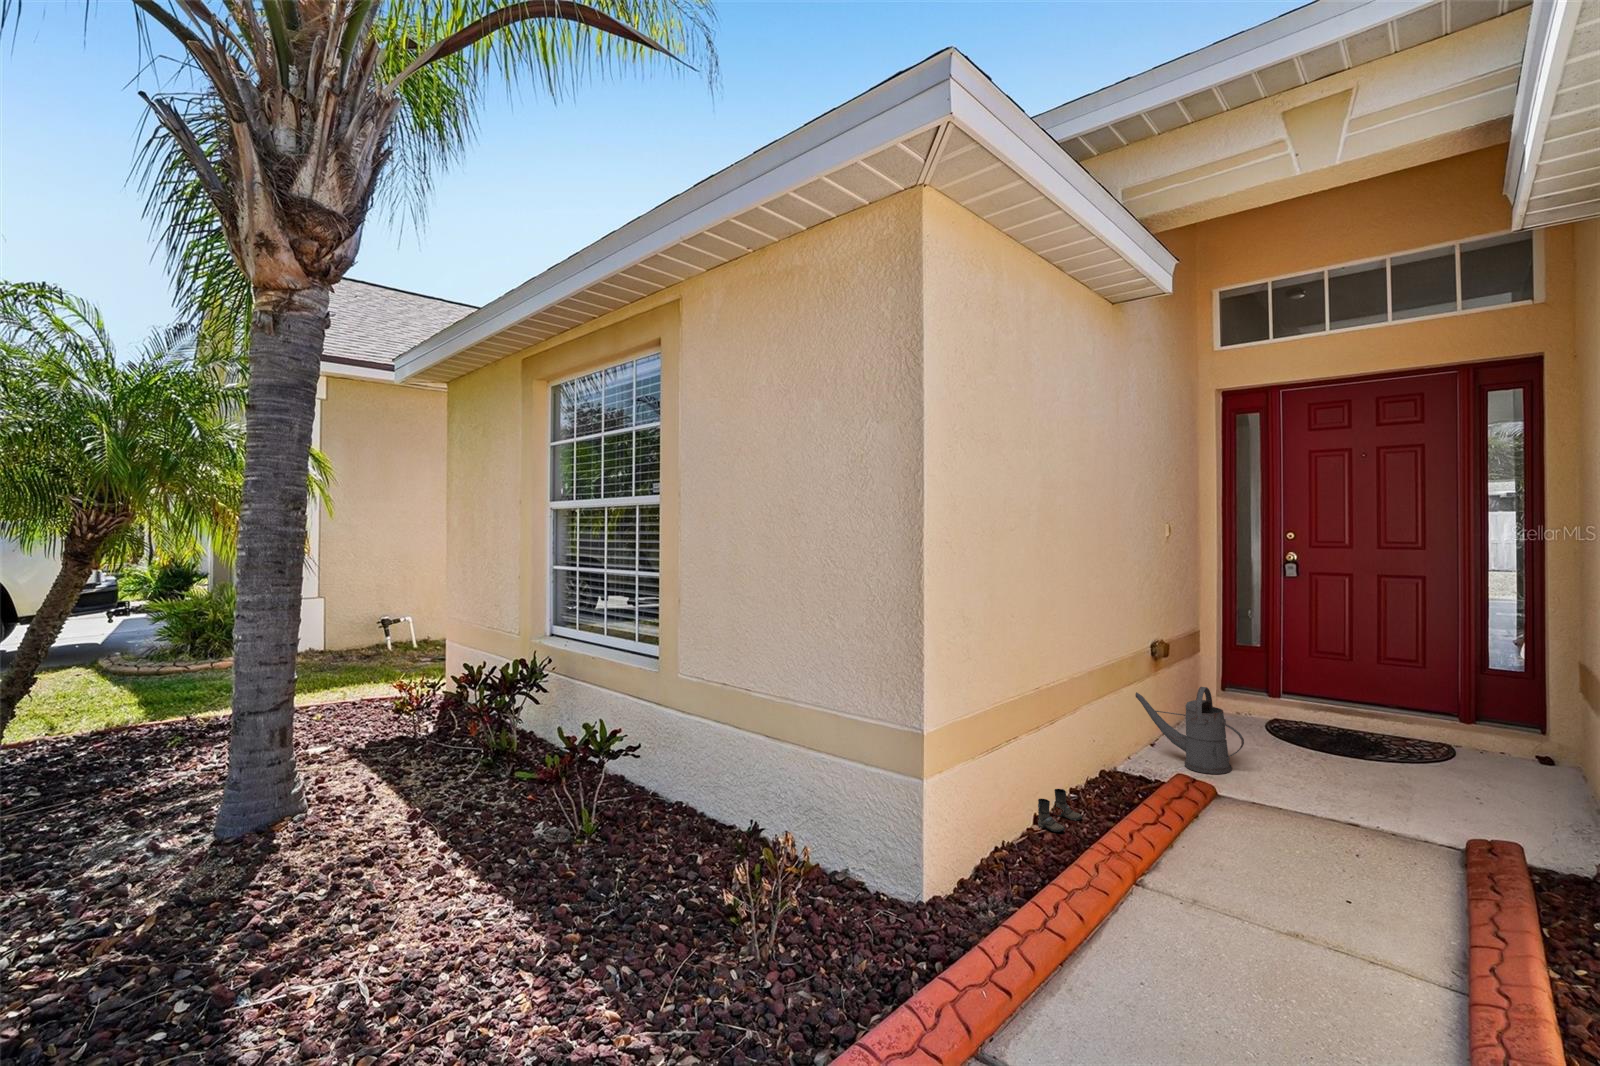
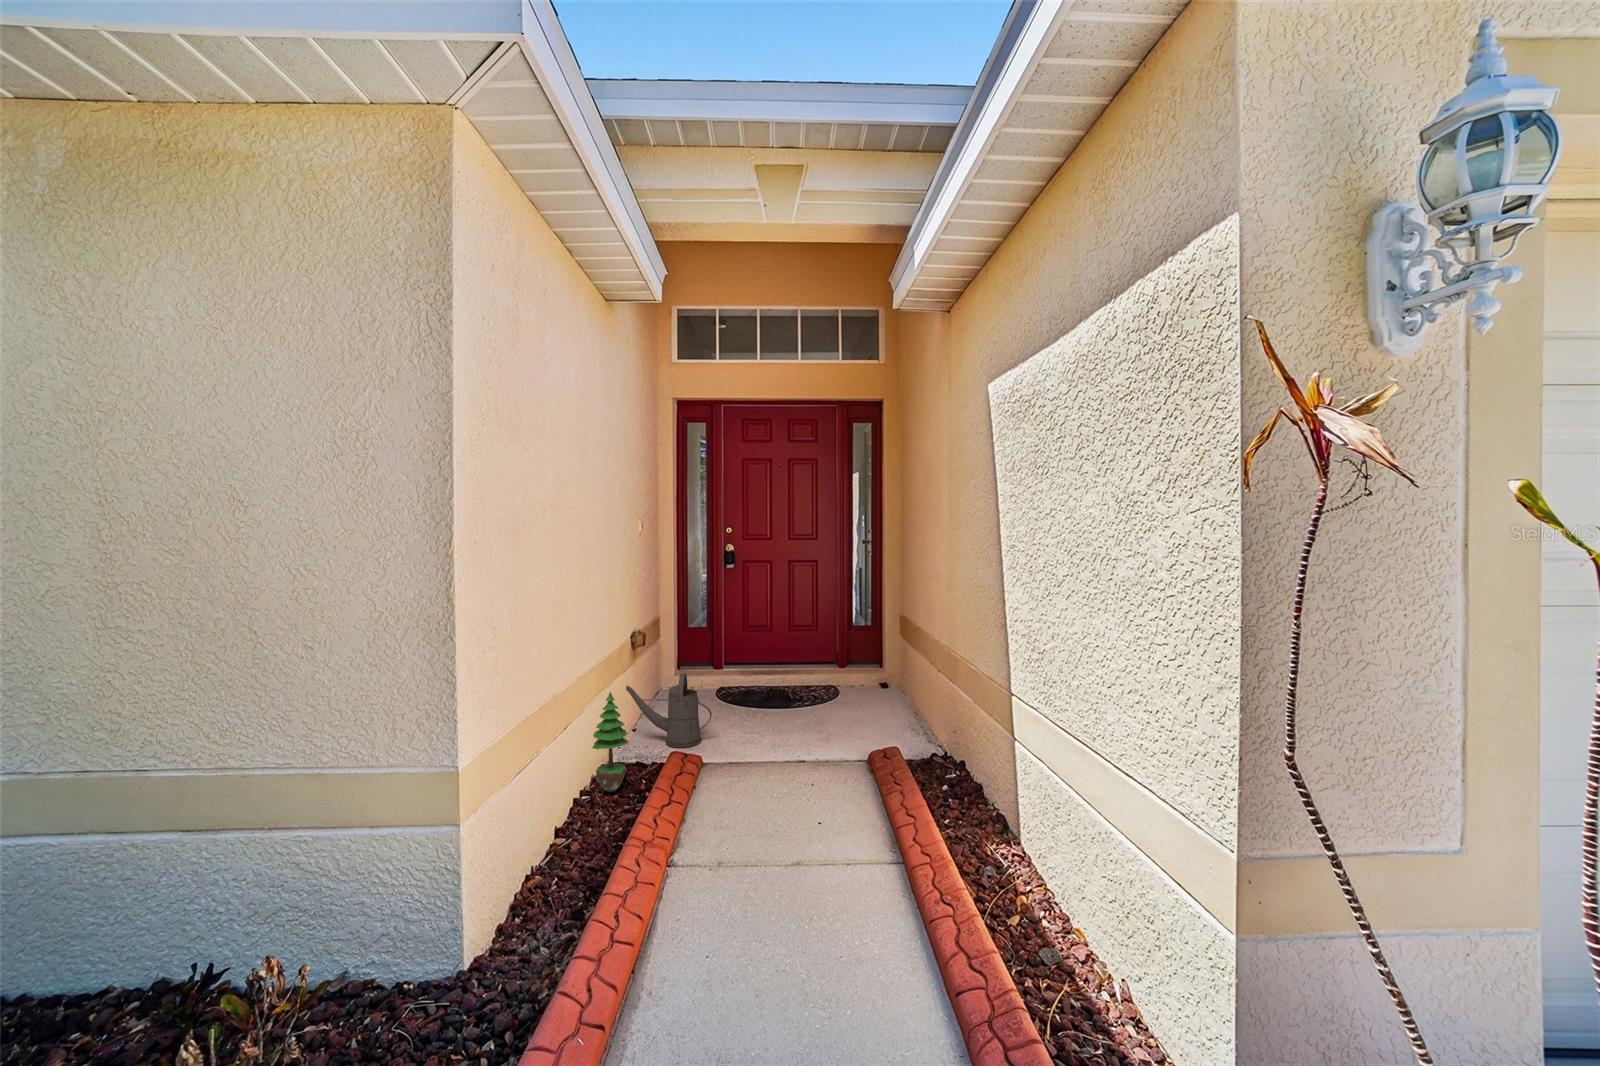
potted tree: none [1079,692,1120,799] -> present [592,692,629,792]
boots: present [1038,789,1082,832] -> none [562,793,601,839]

